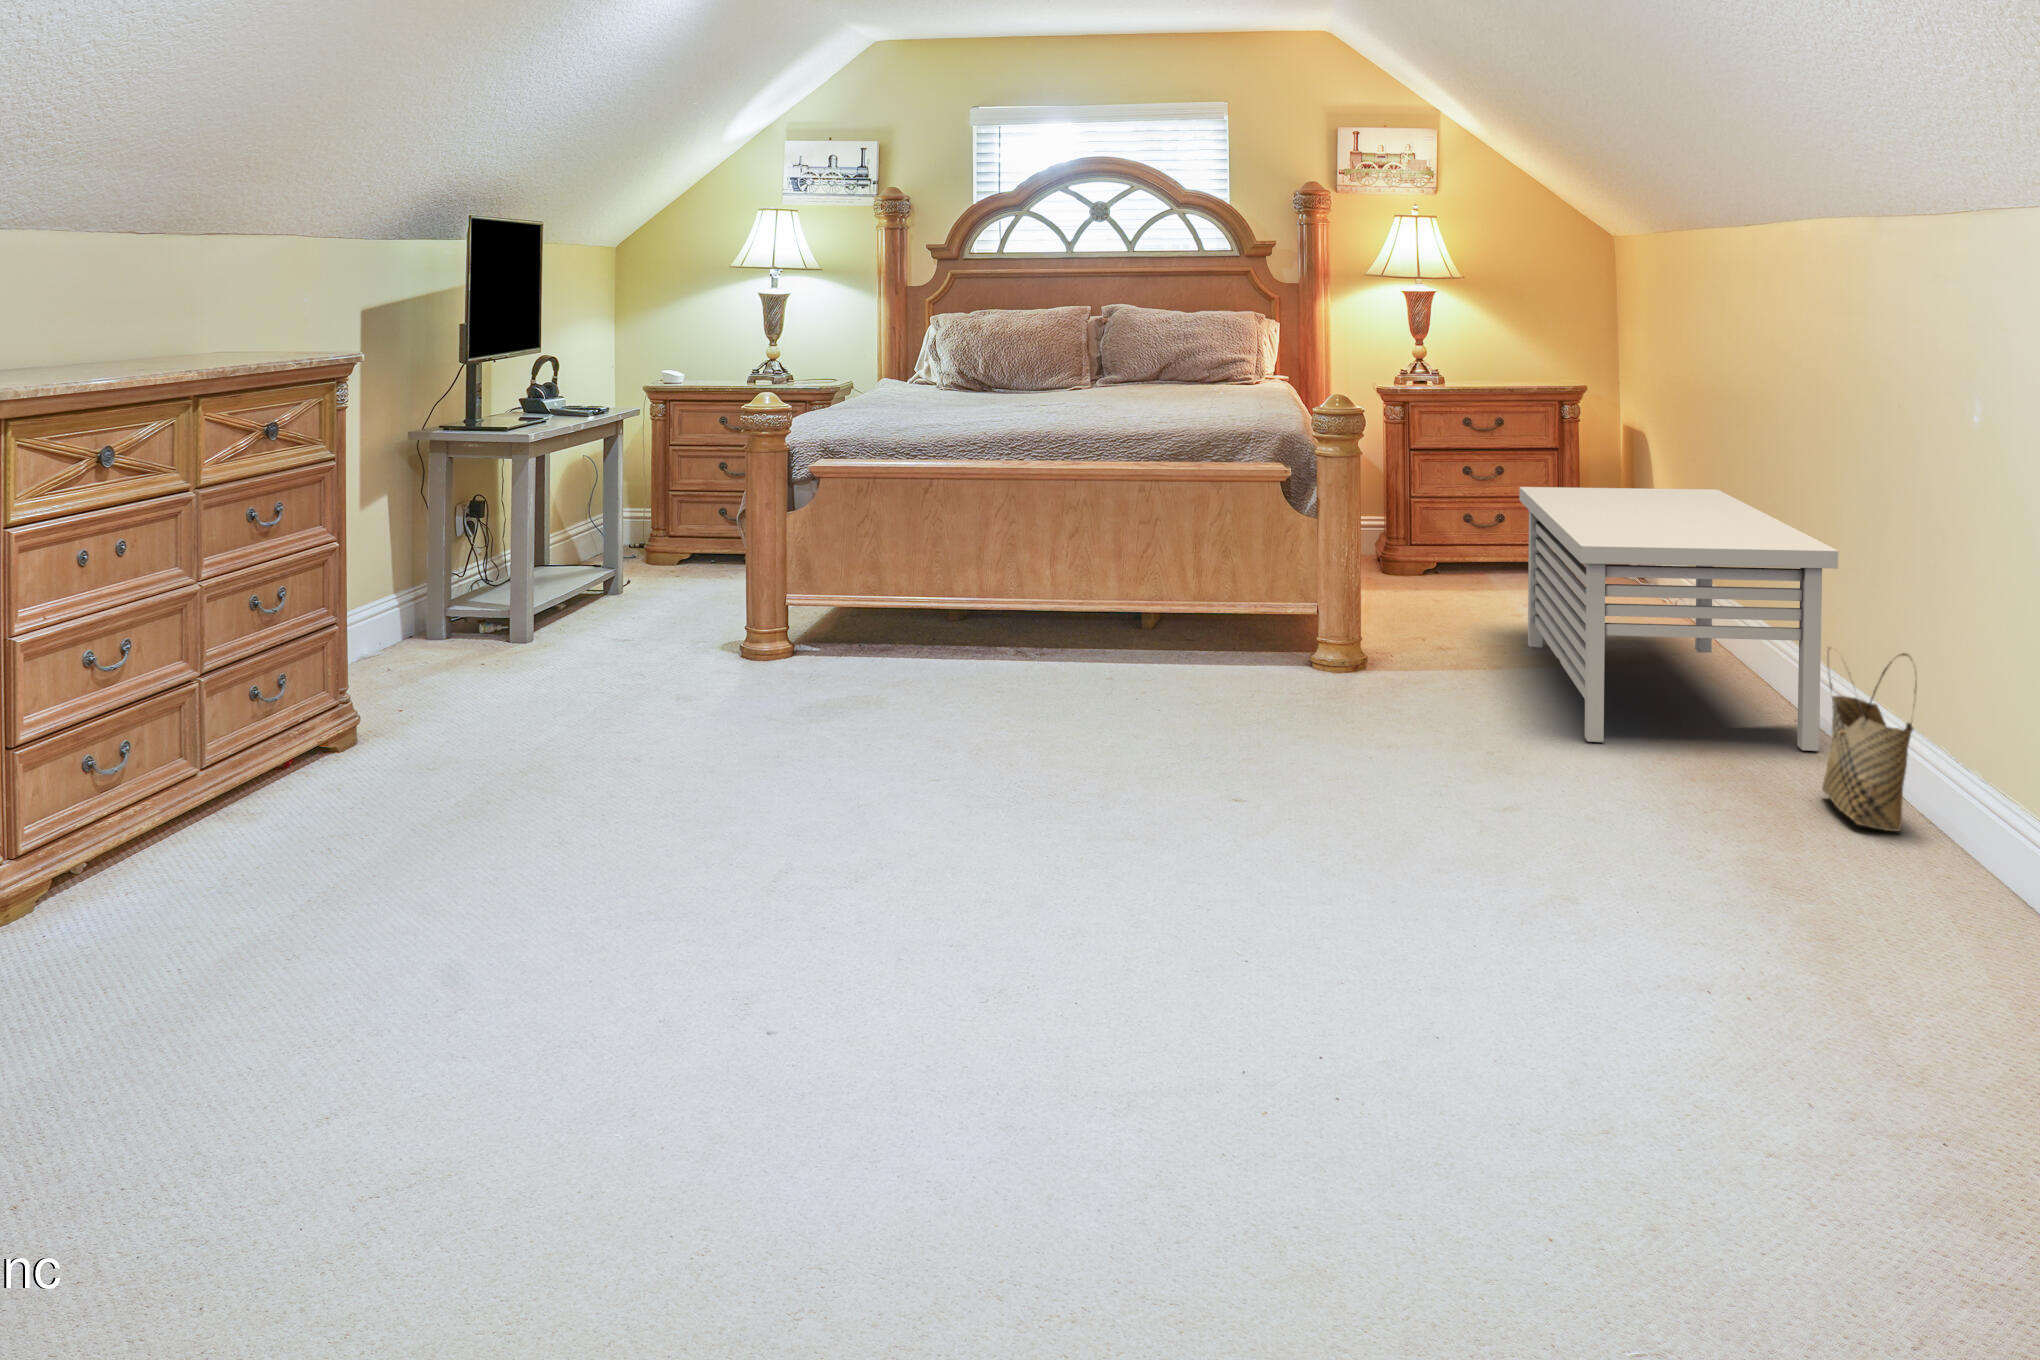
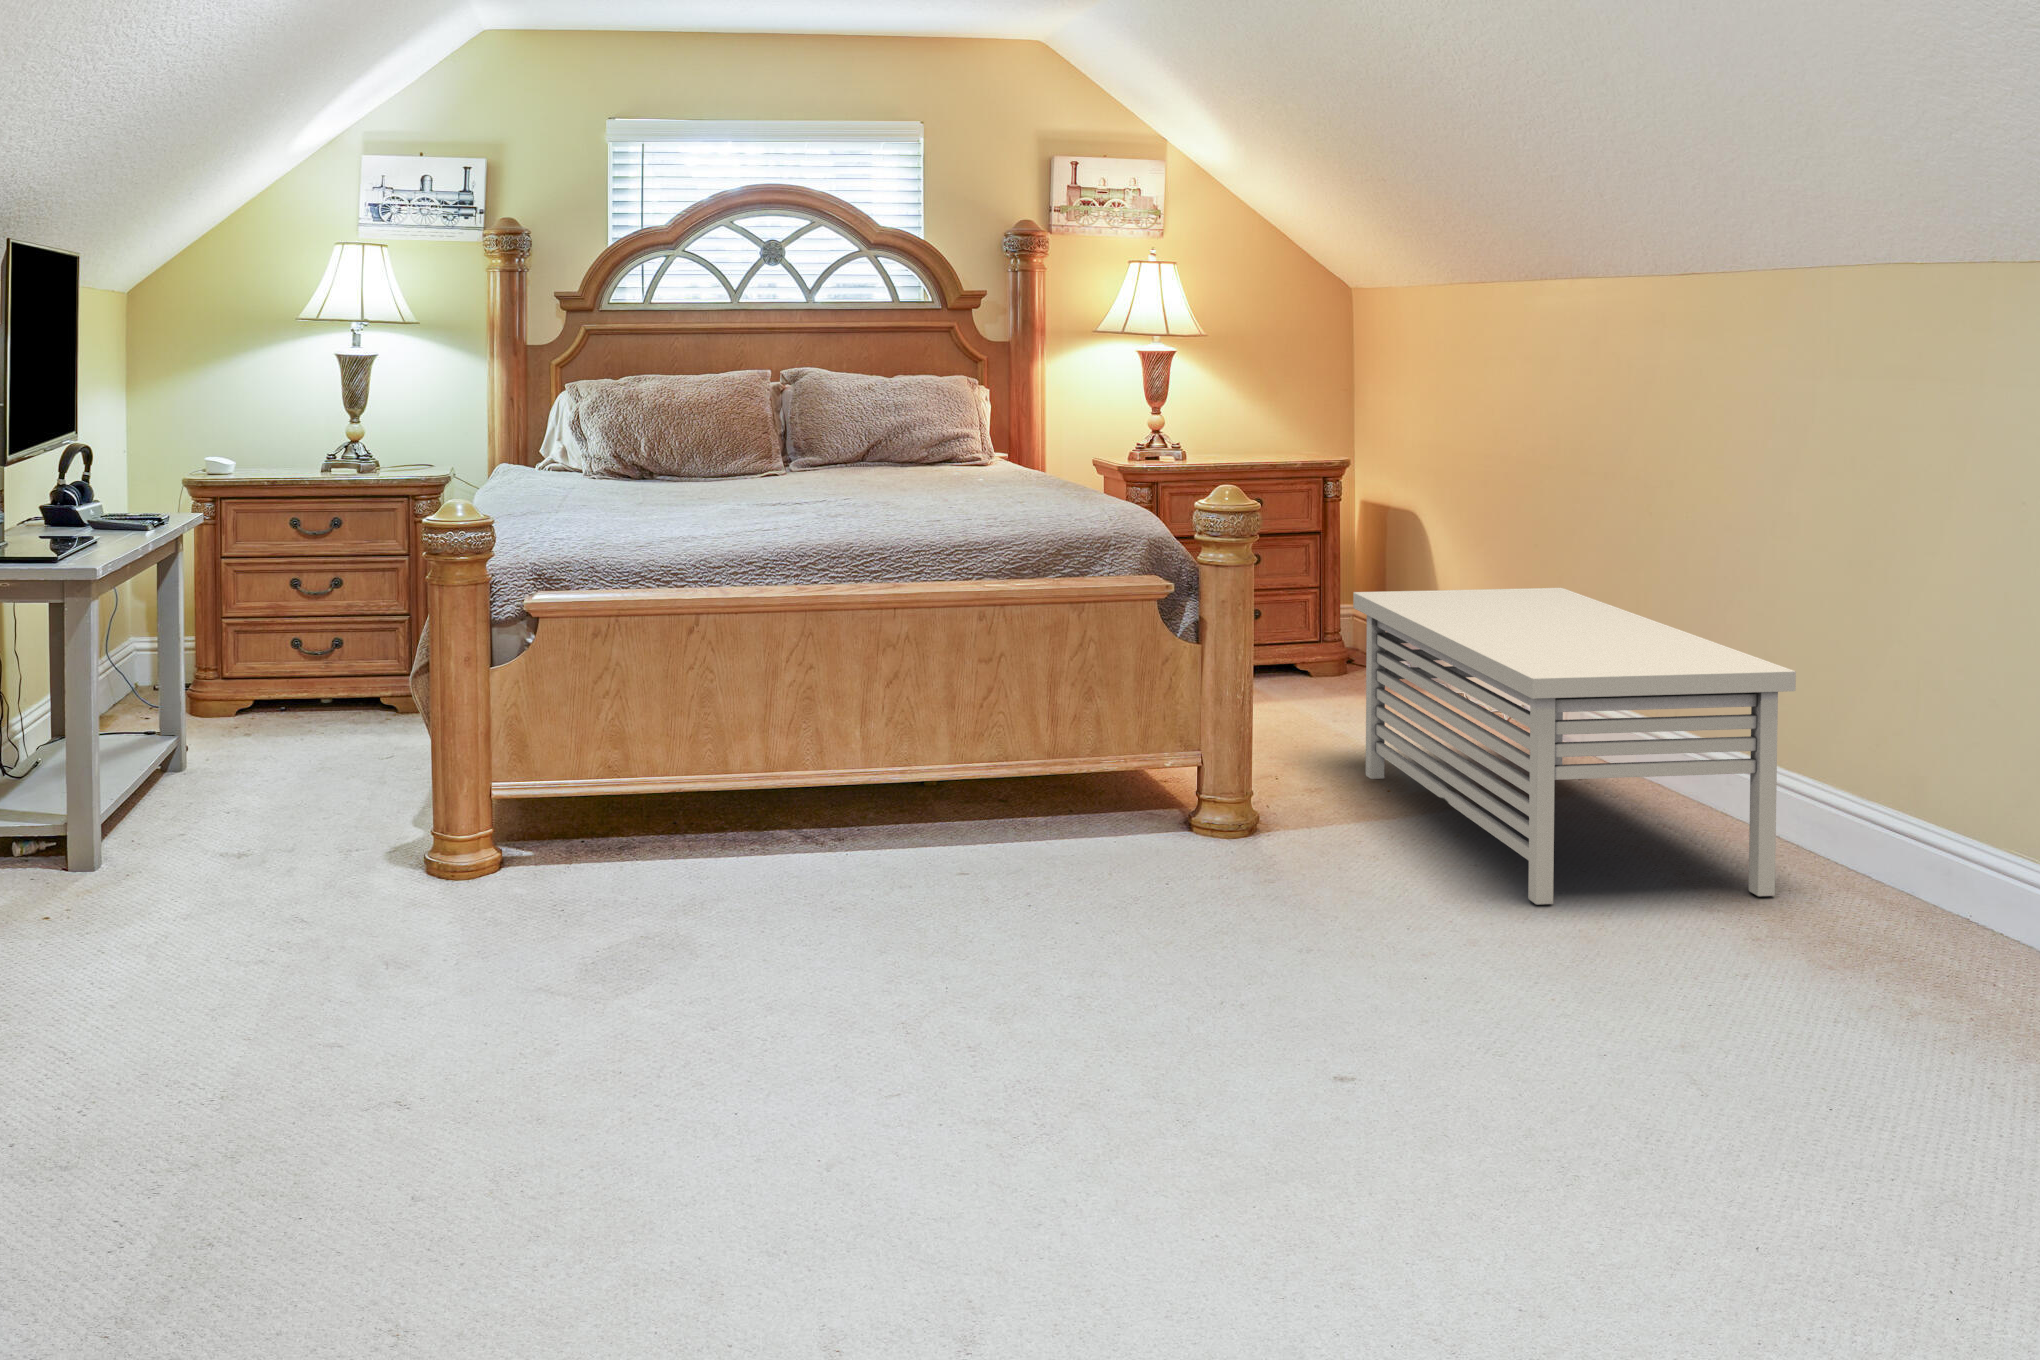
woven basket: present [1822,648,1917,831] -> none [1827,790,1953,996]

